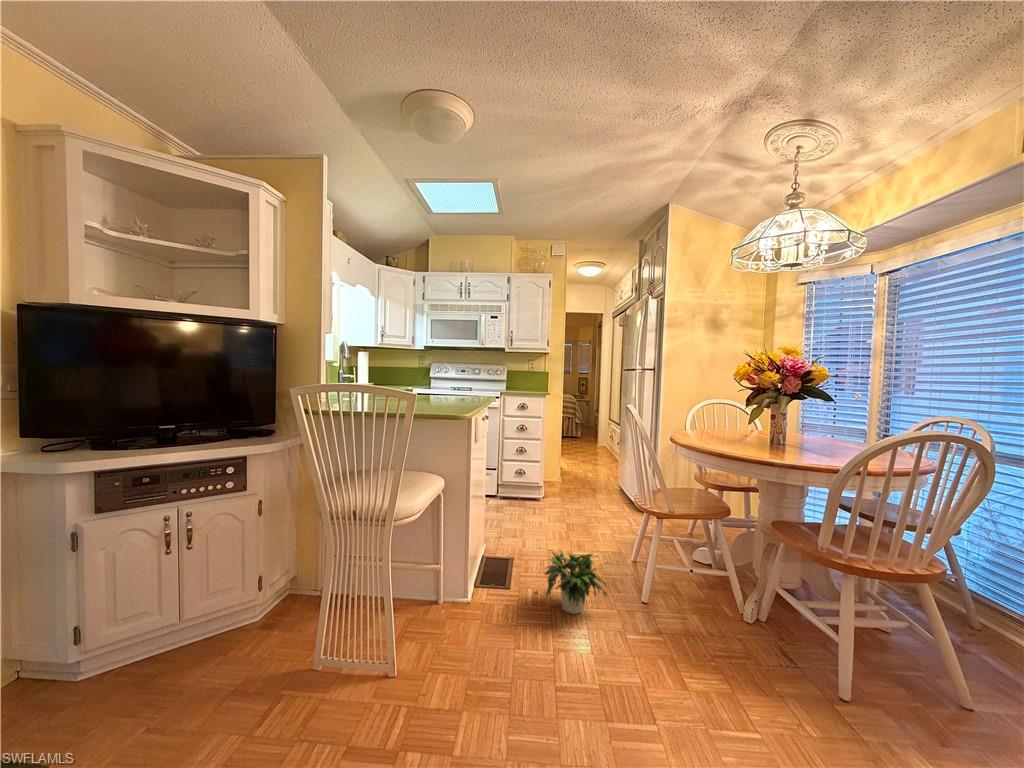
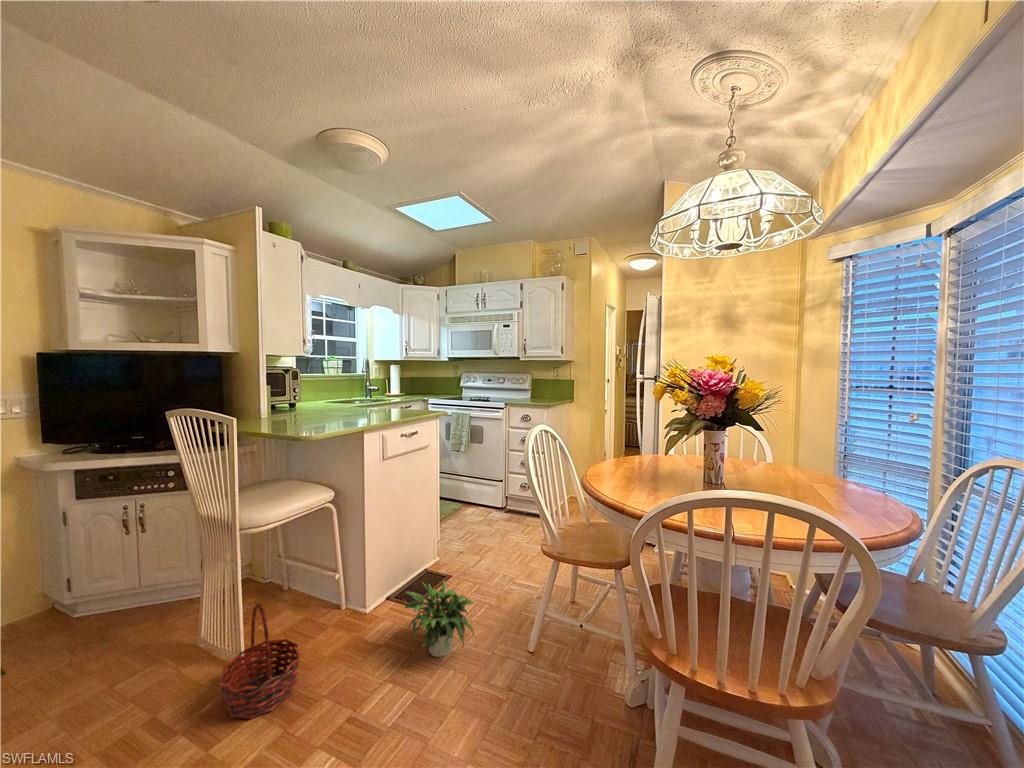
basket: none [421,587,494,706] -> present [219,604,300,719]

